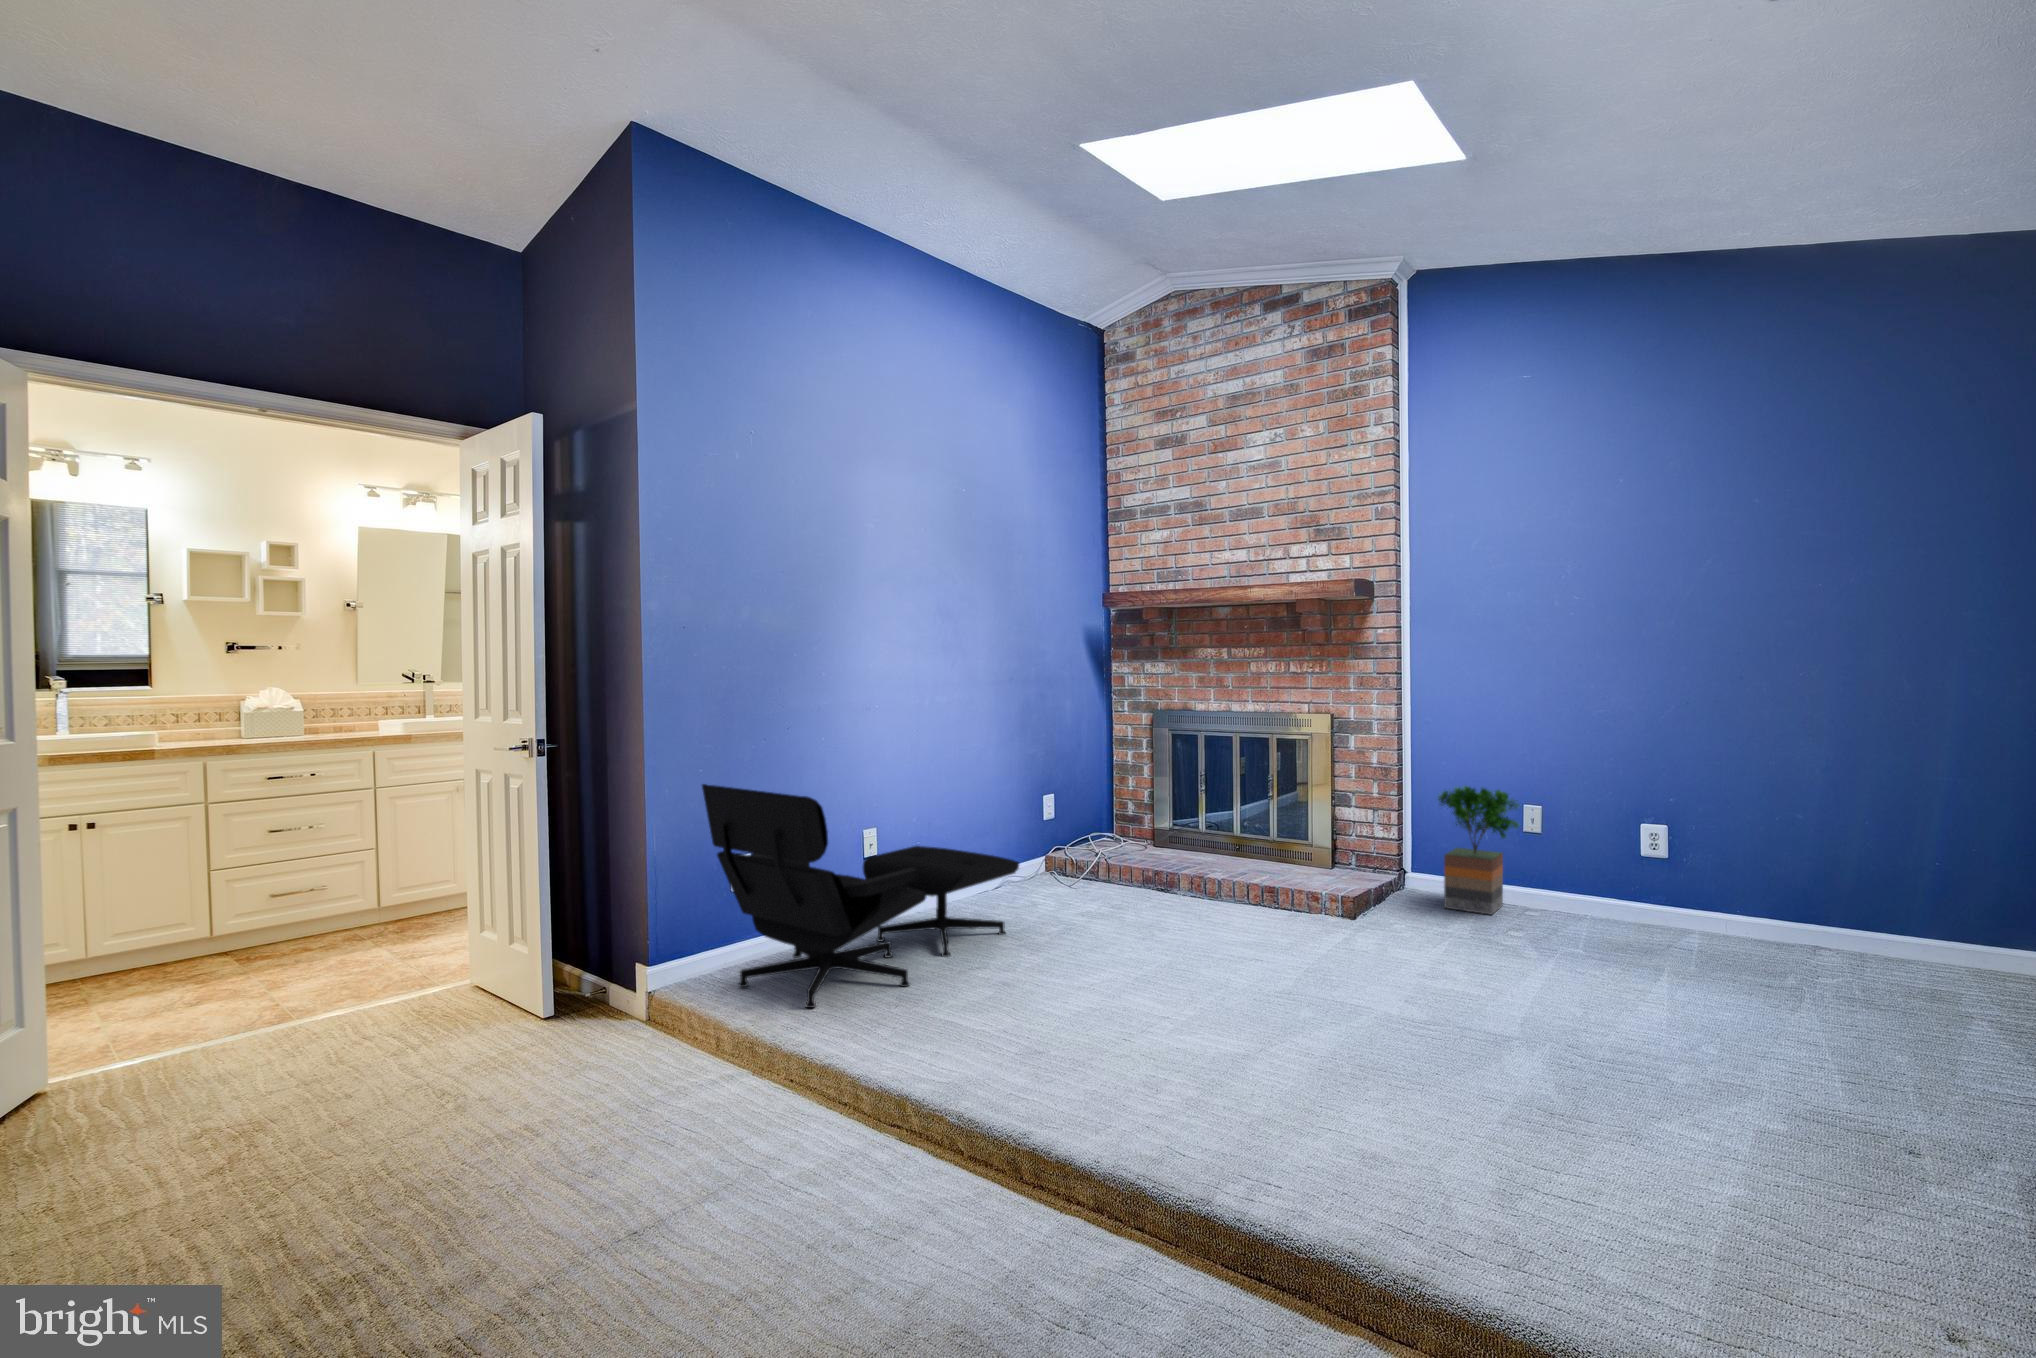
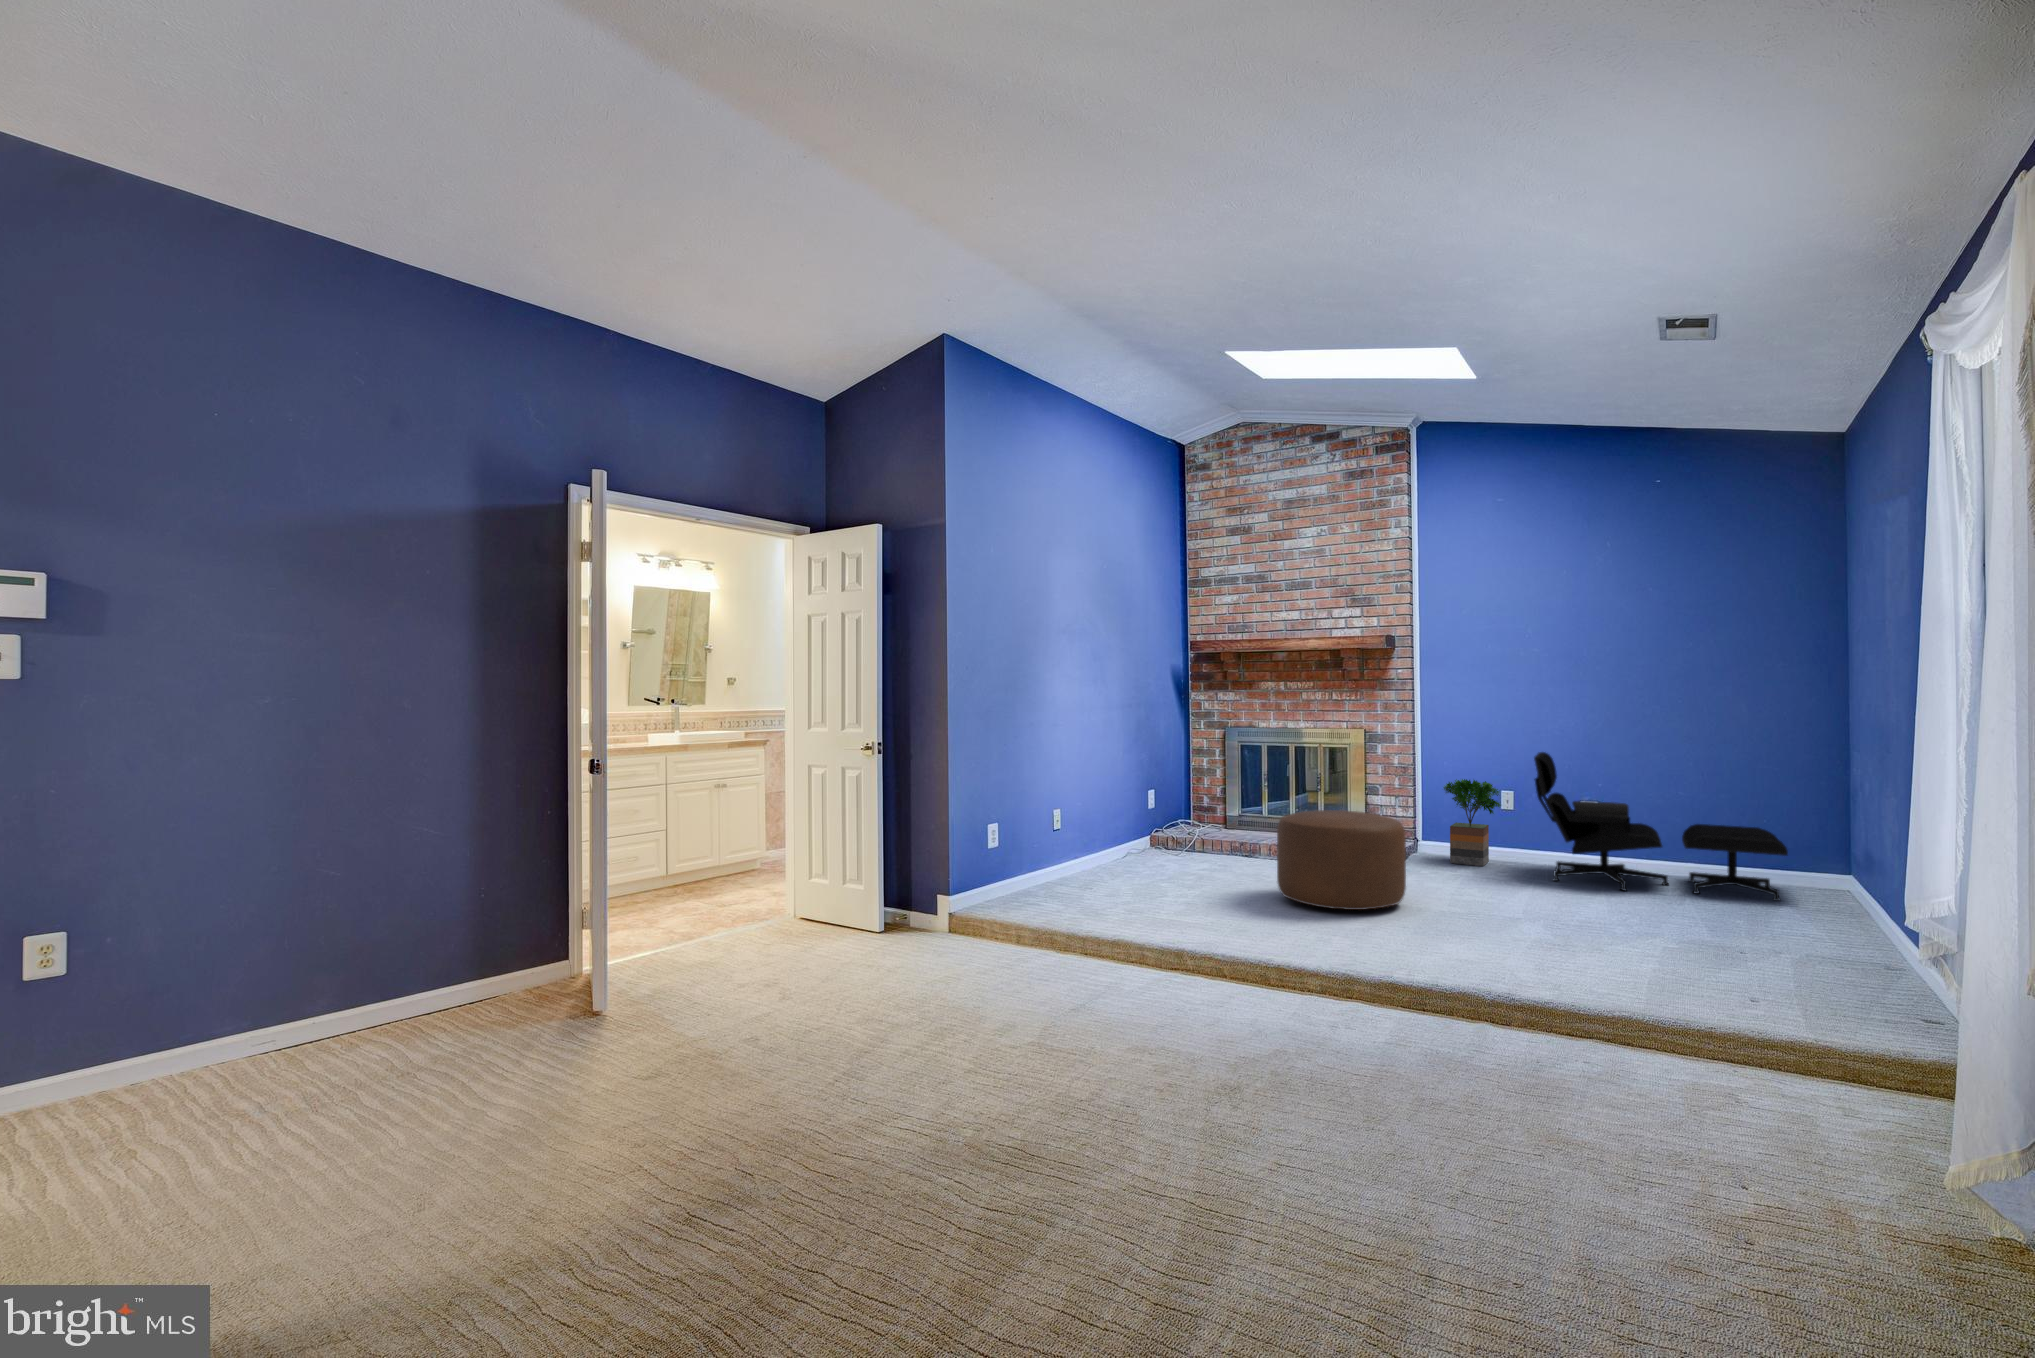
lounge chair: present [702,784,1019,1008] -> present [1534,752,1788,901]
ottoman: none [1144,841,1340,1009] -> present [1277,810,1406,910]

